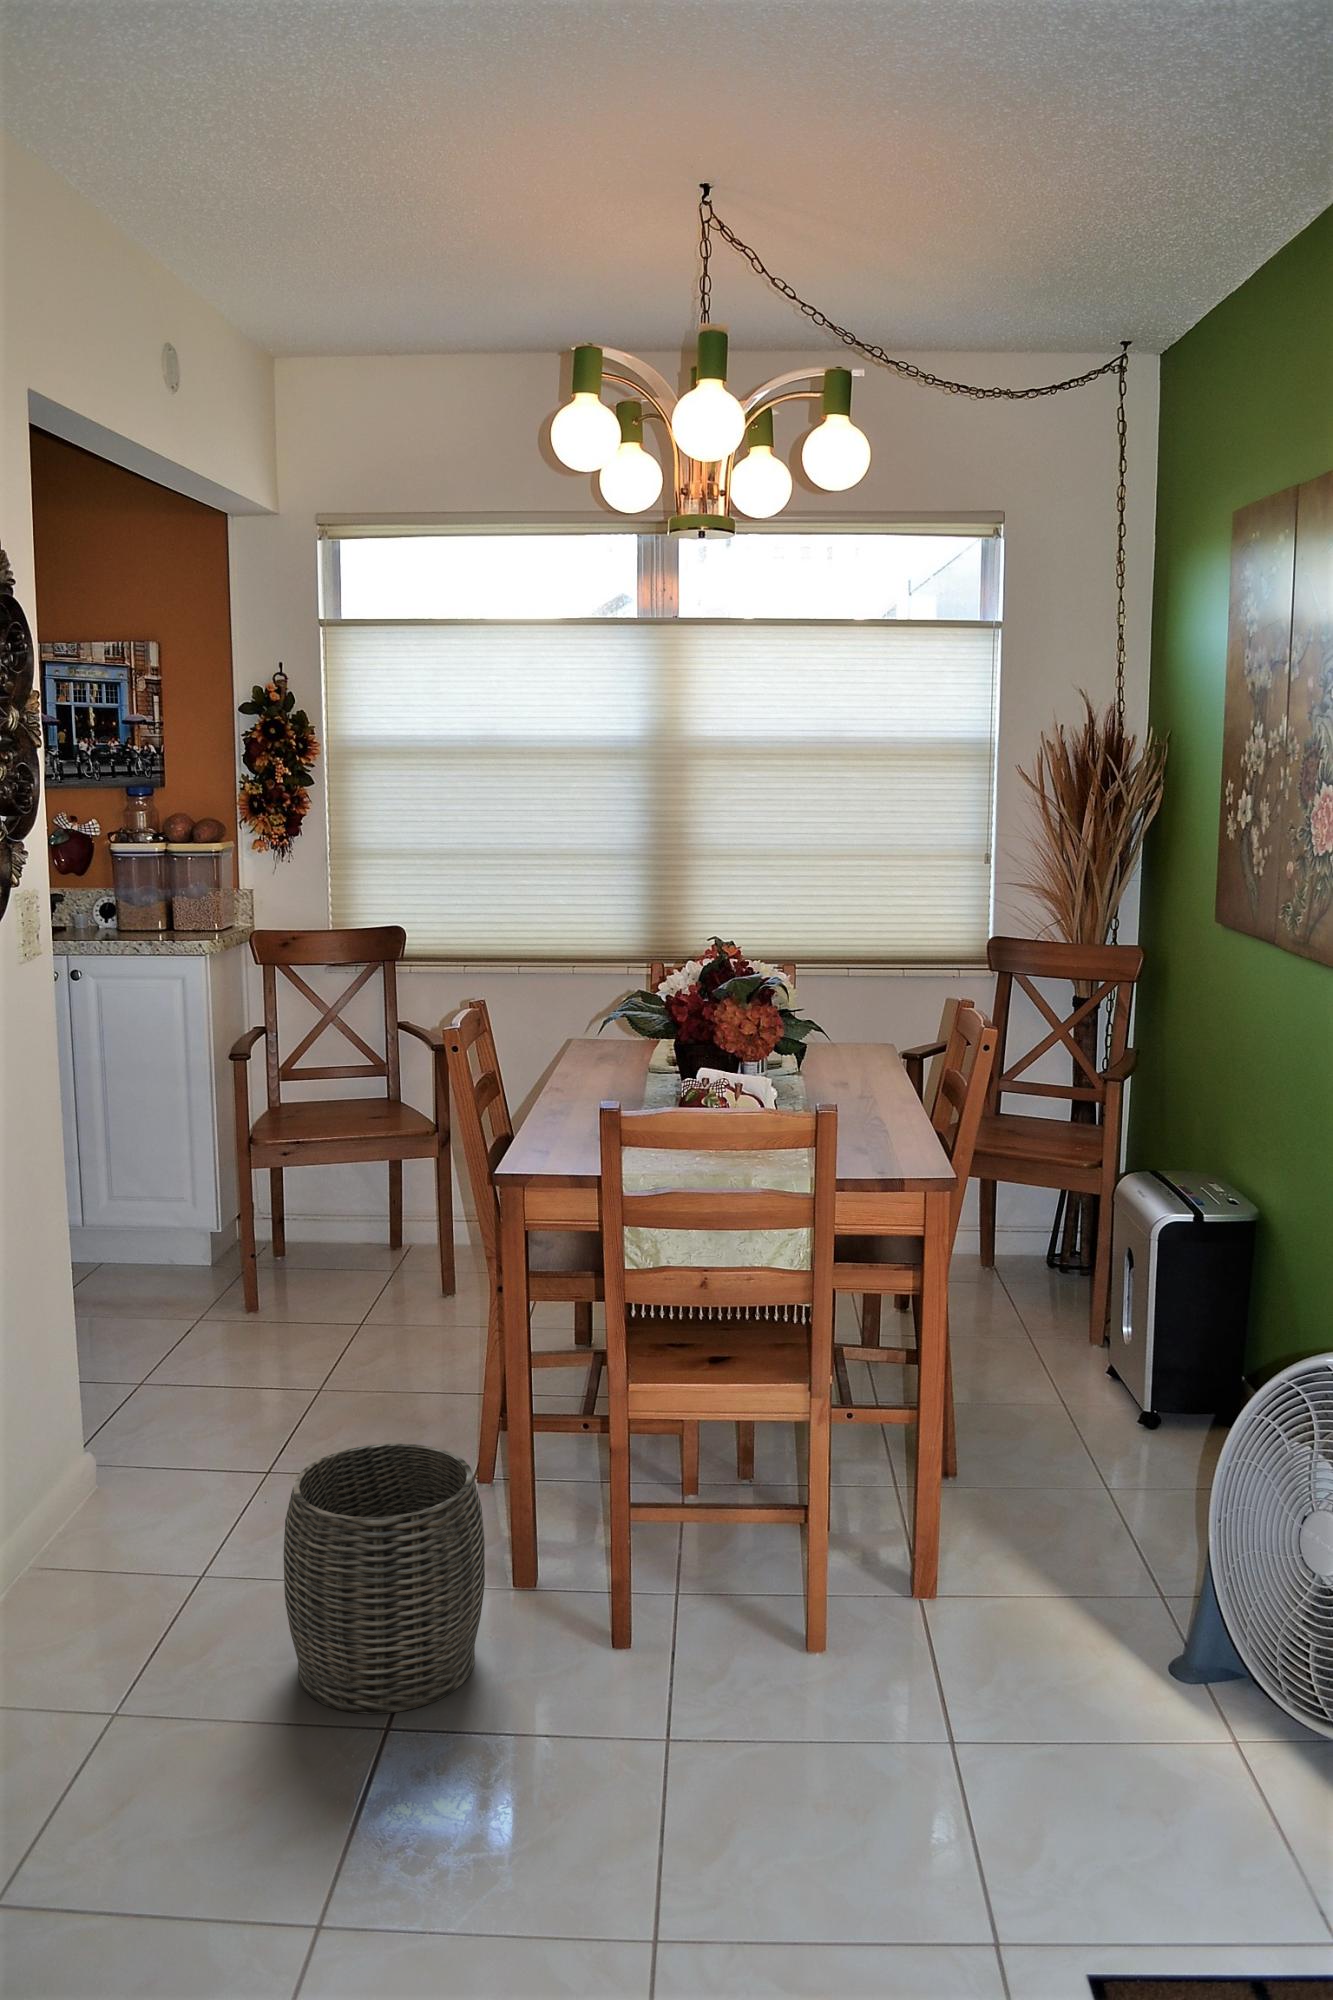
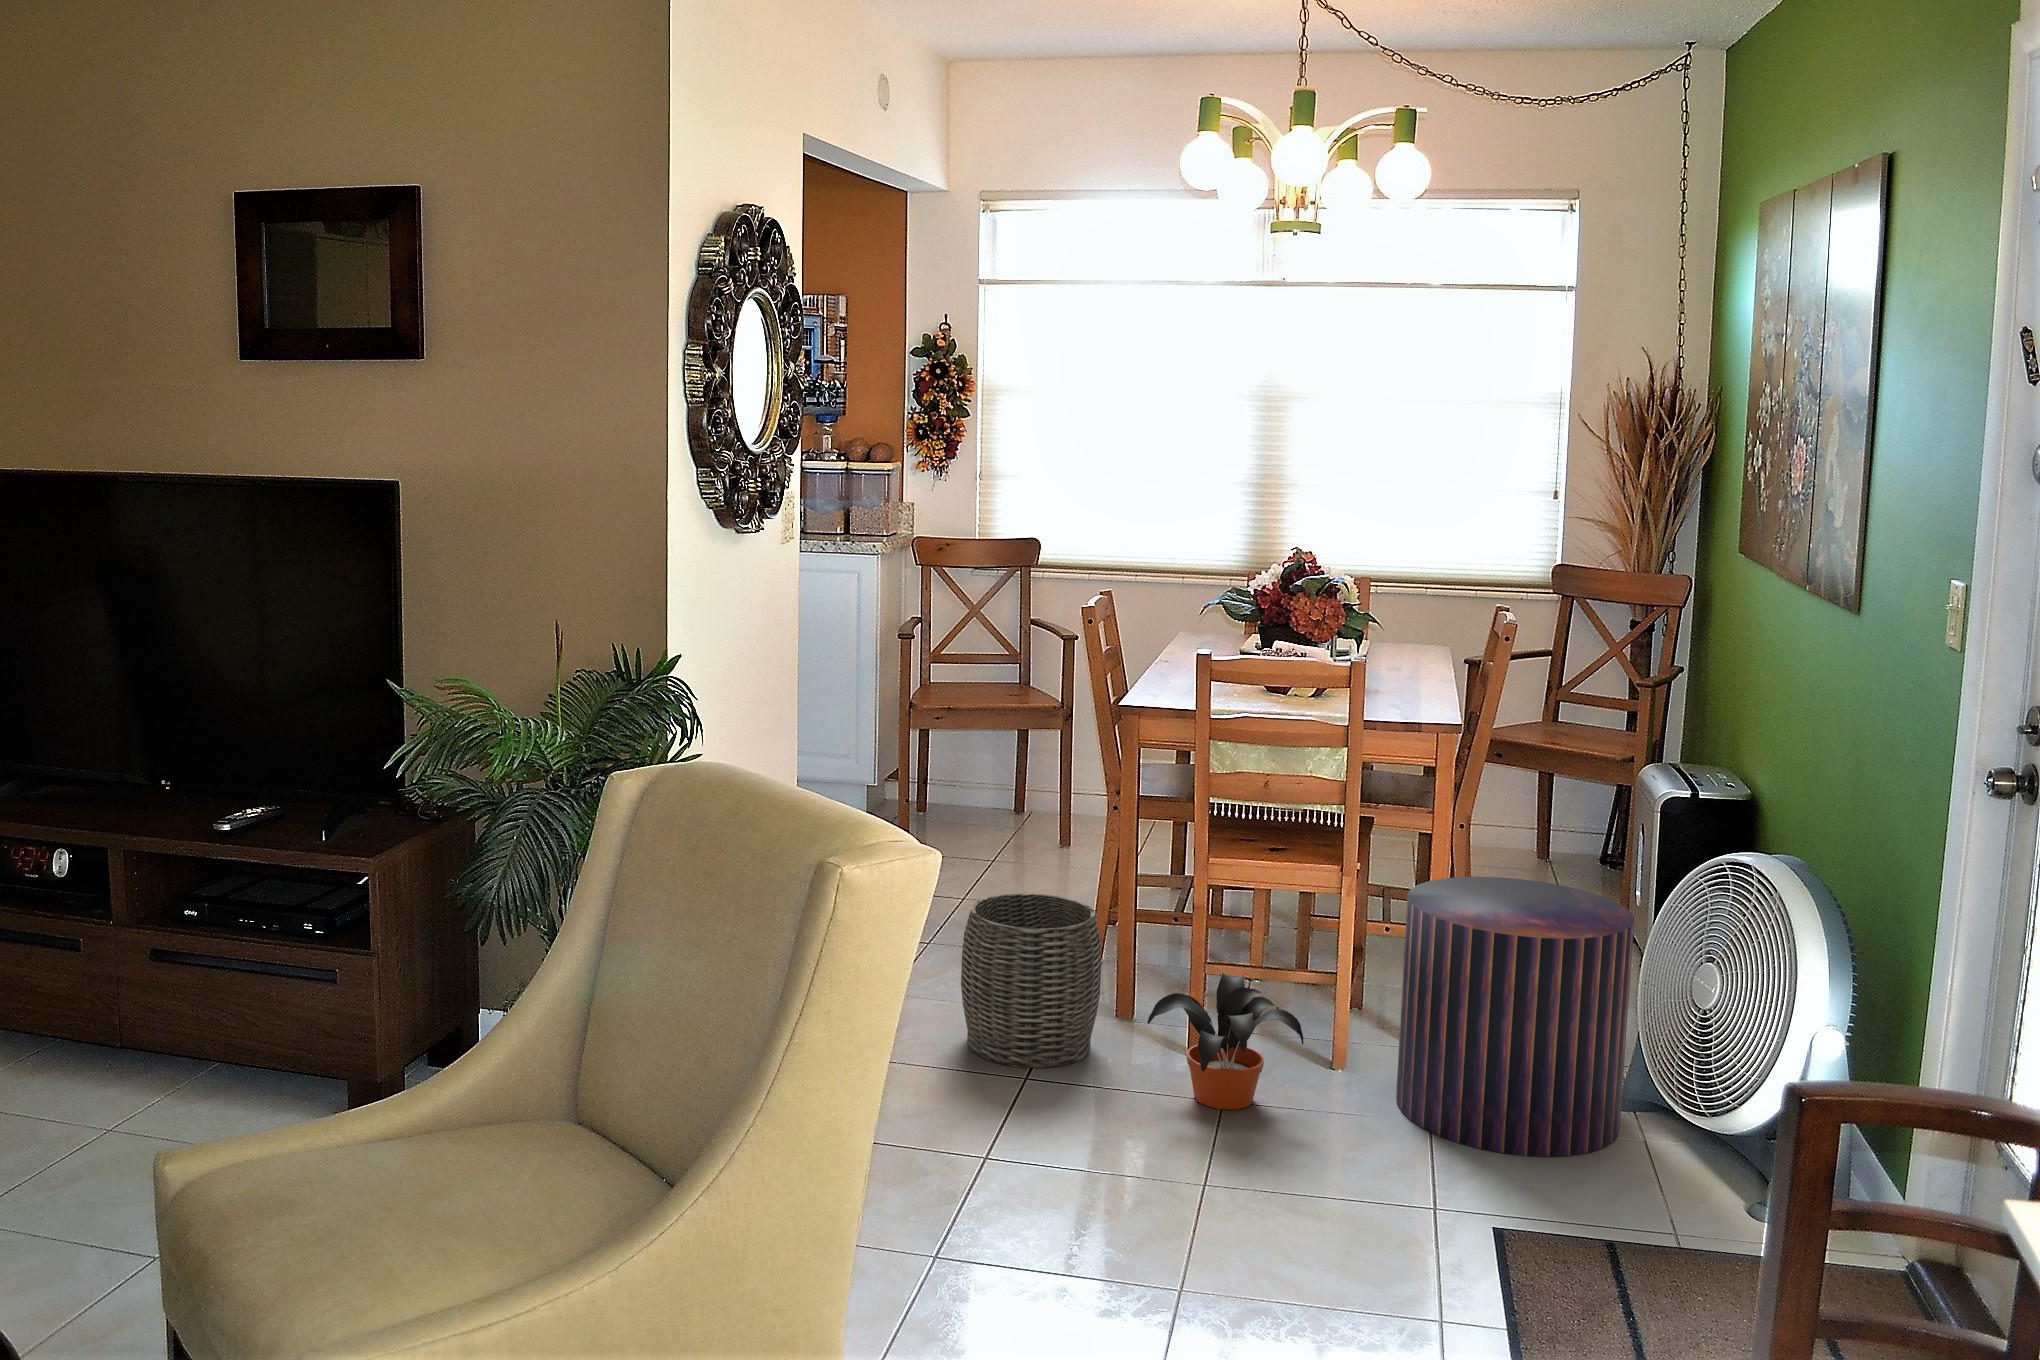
pouf: none [895,1379,1207,1799] -> present [1396,877,1634,1157]
potted plant: none [551,1552,772,1763] -> present [1148,973,1303,1110]

